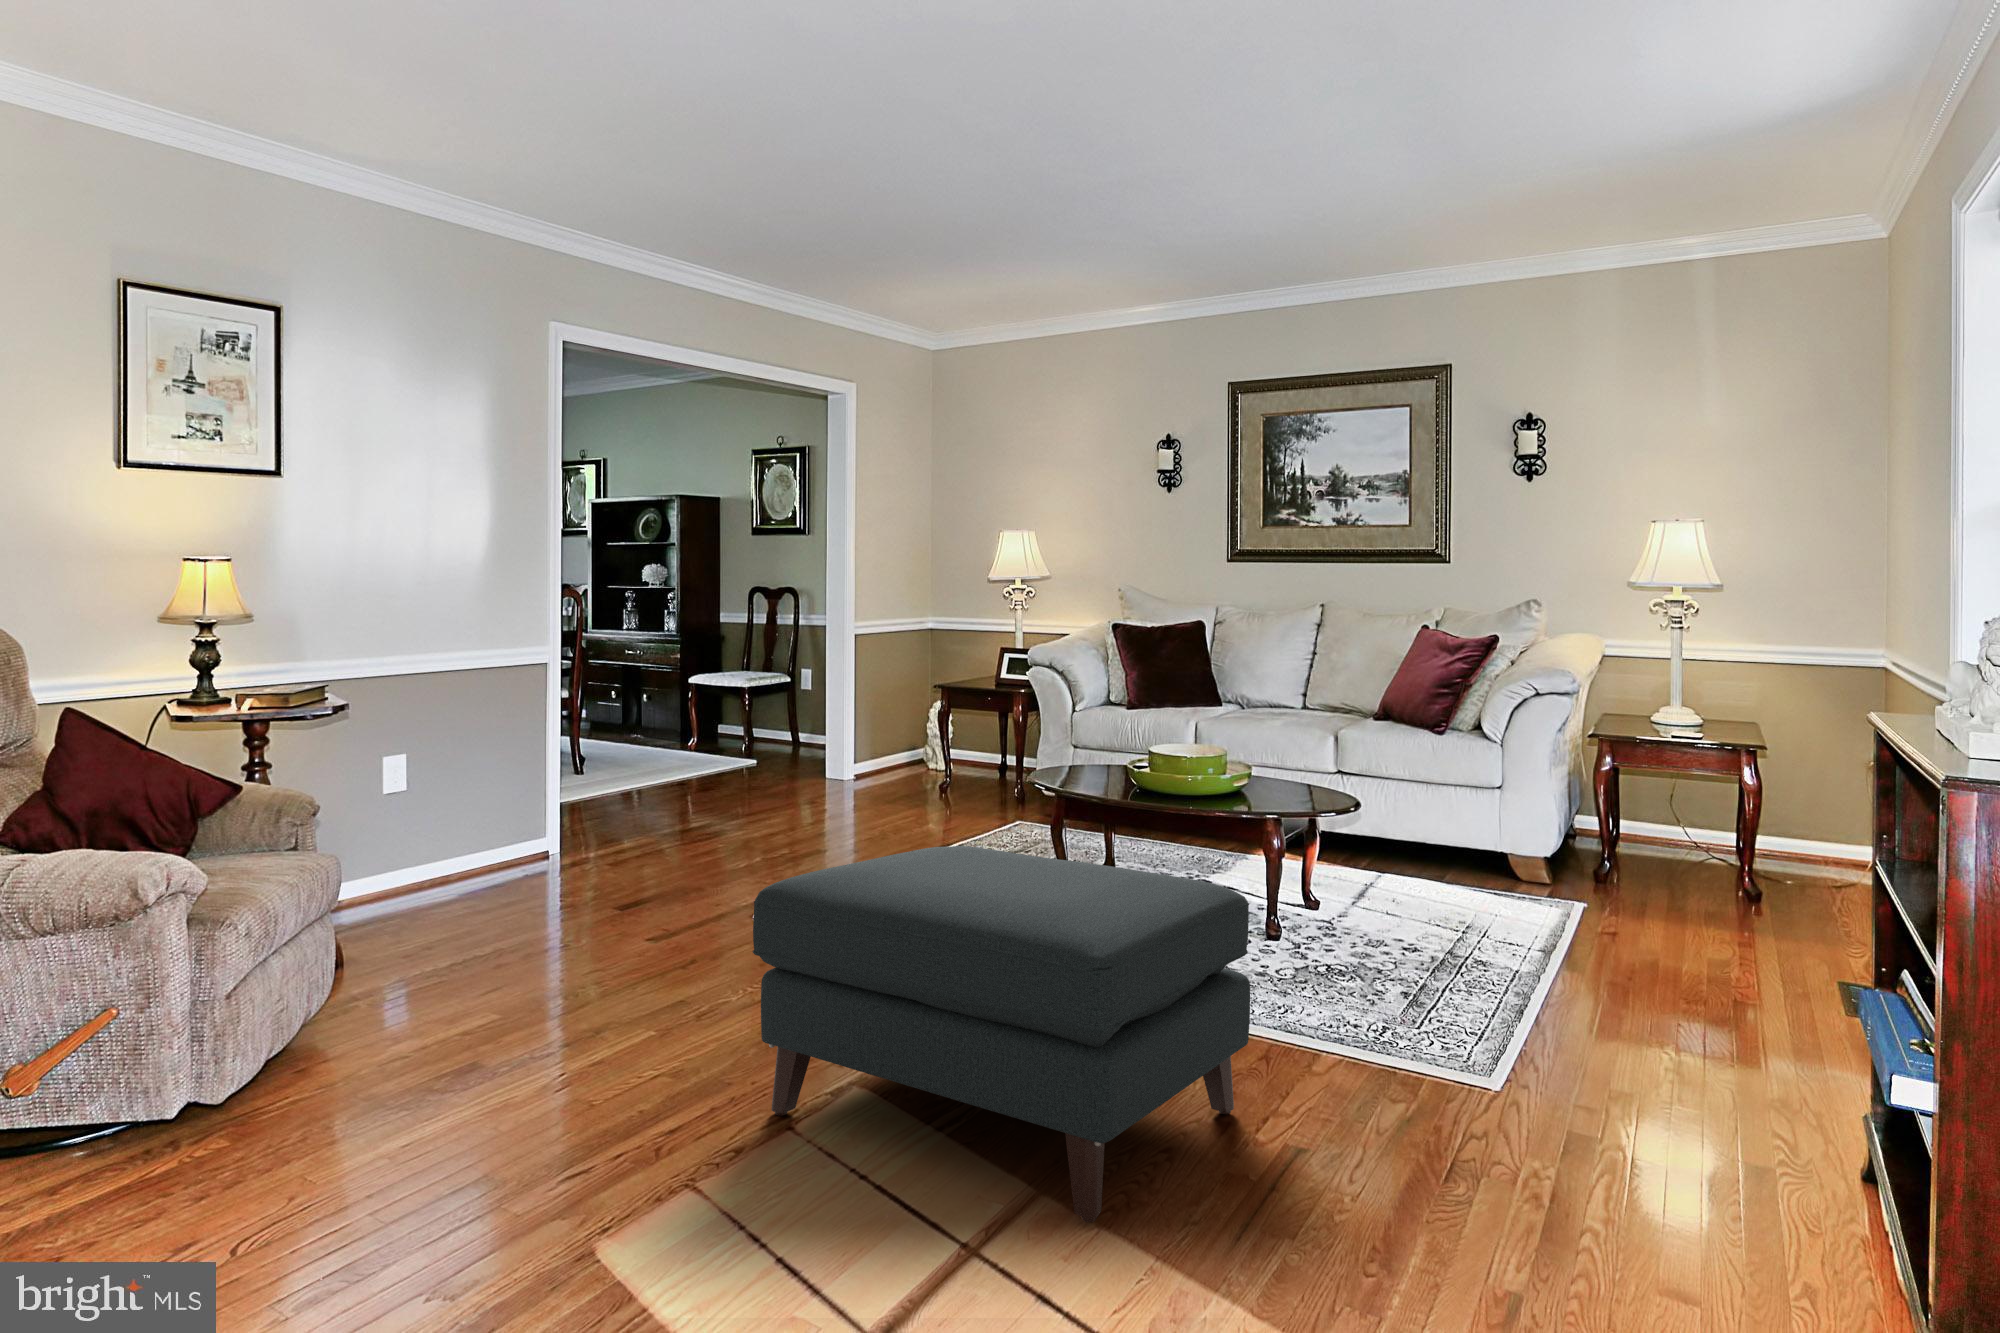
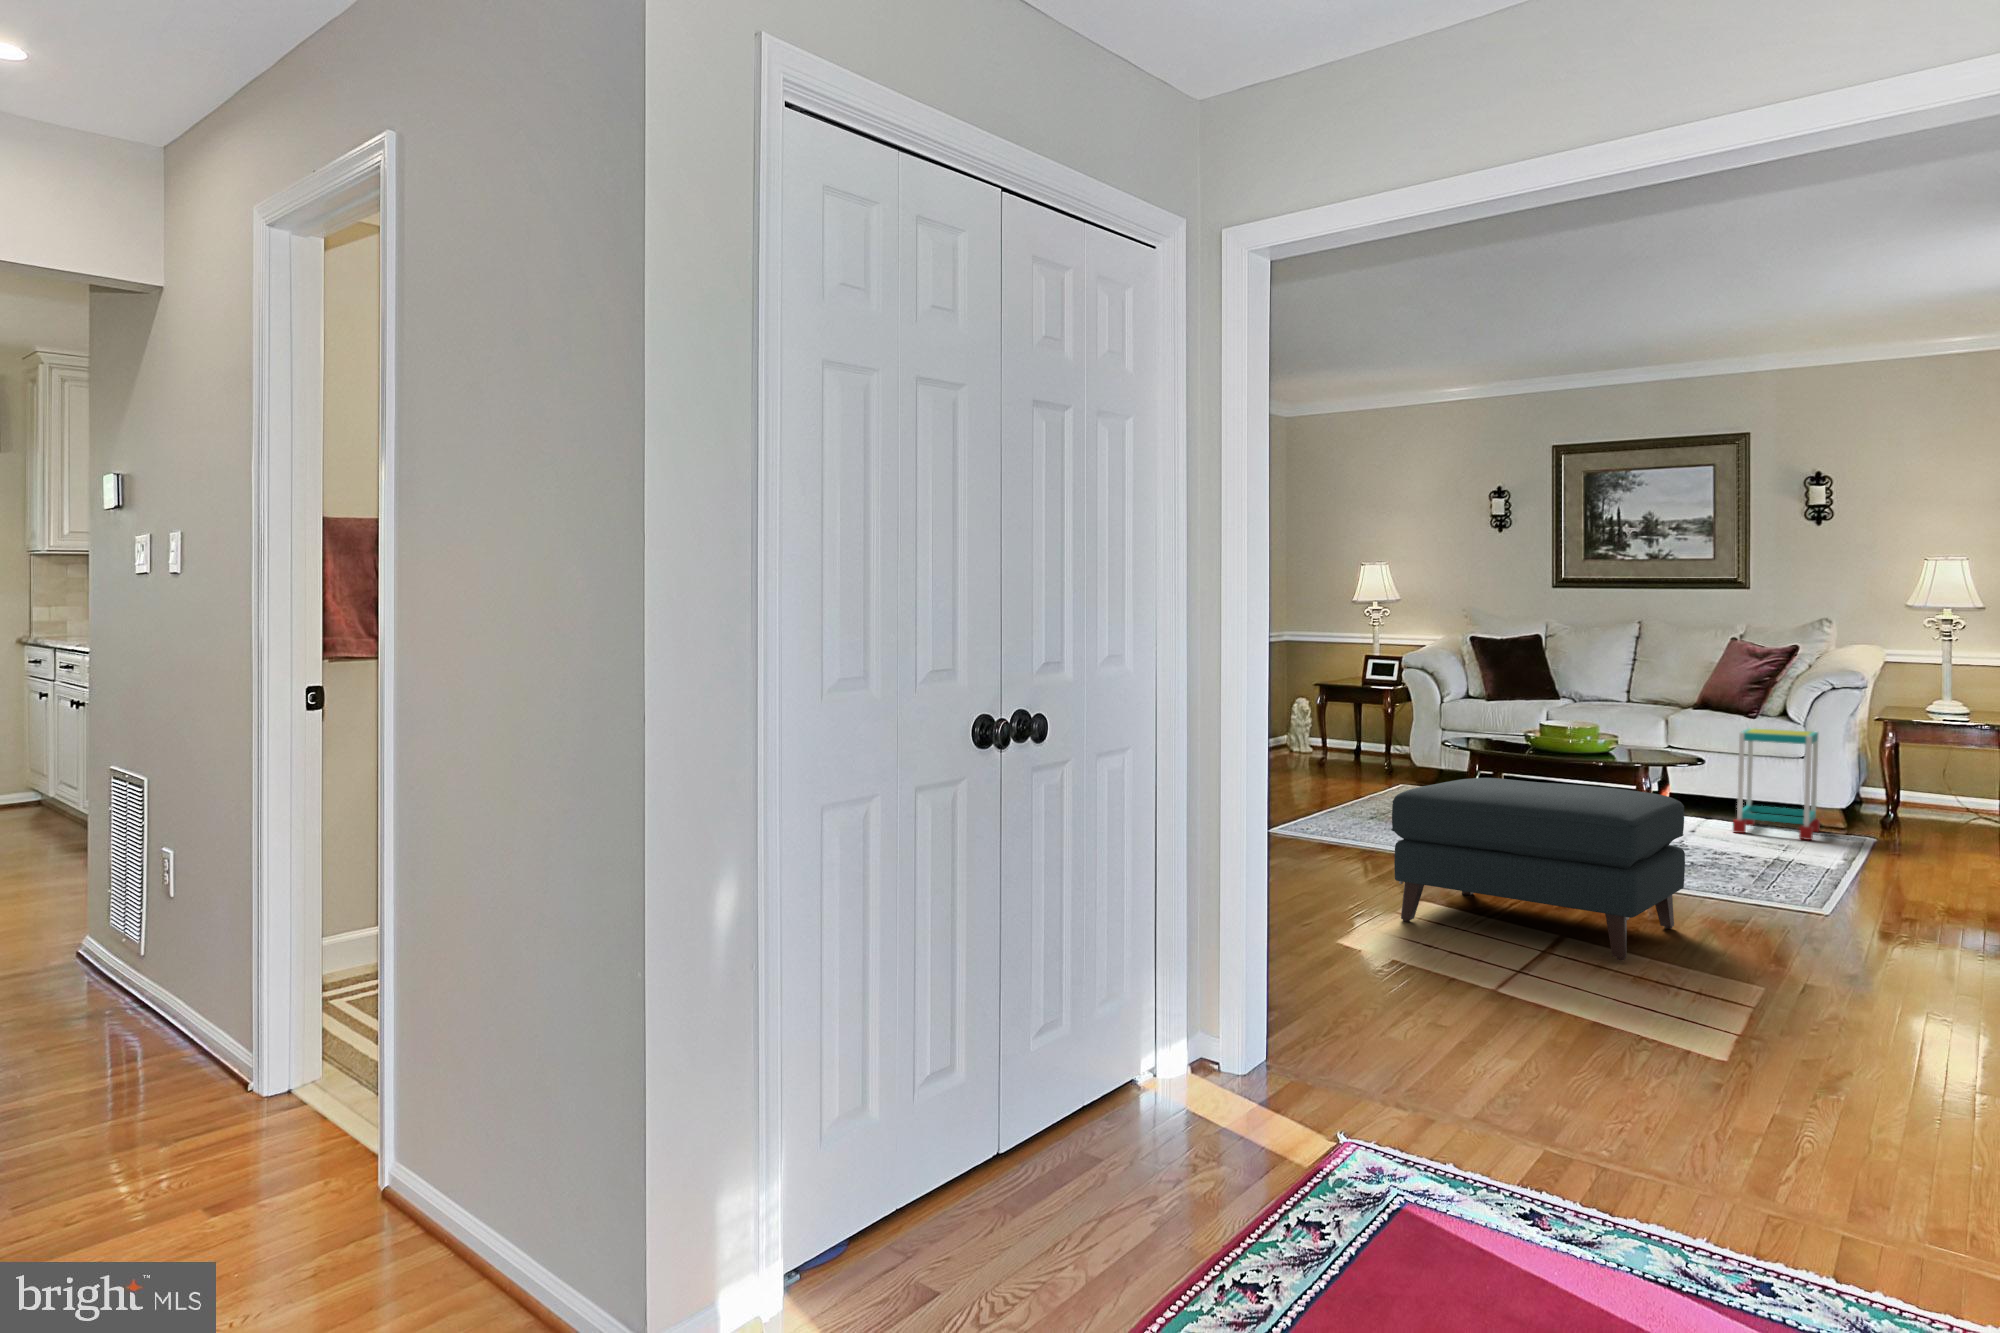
side table: none [1406,747,1518,904] -> present [1733,728,1820,840]

